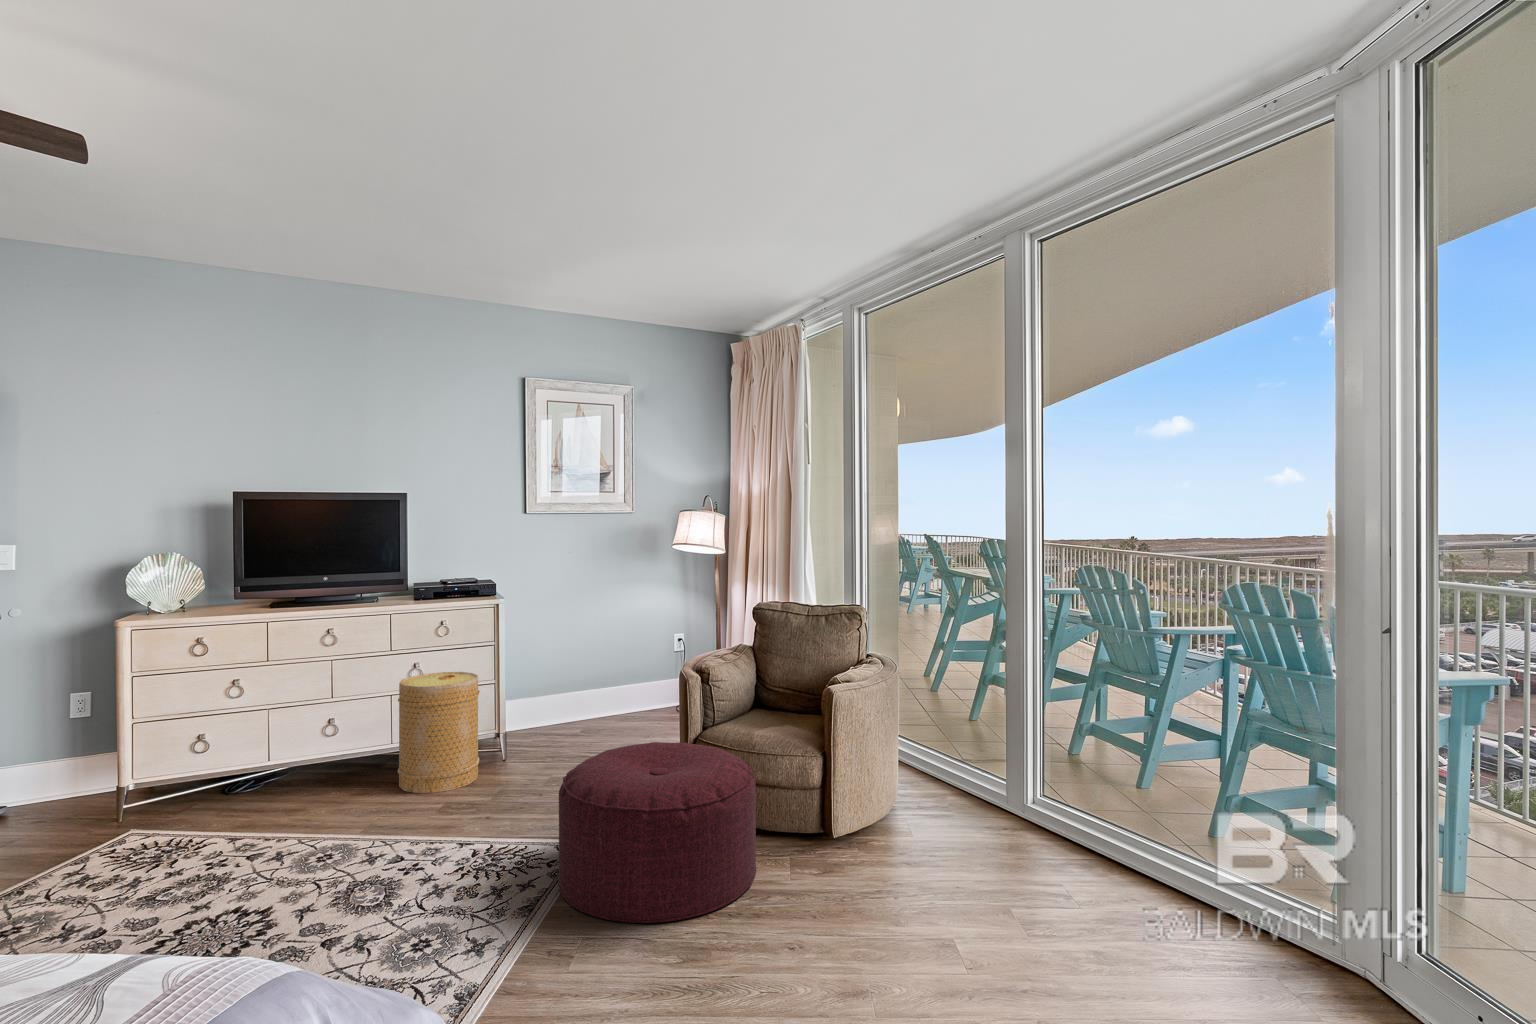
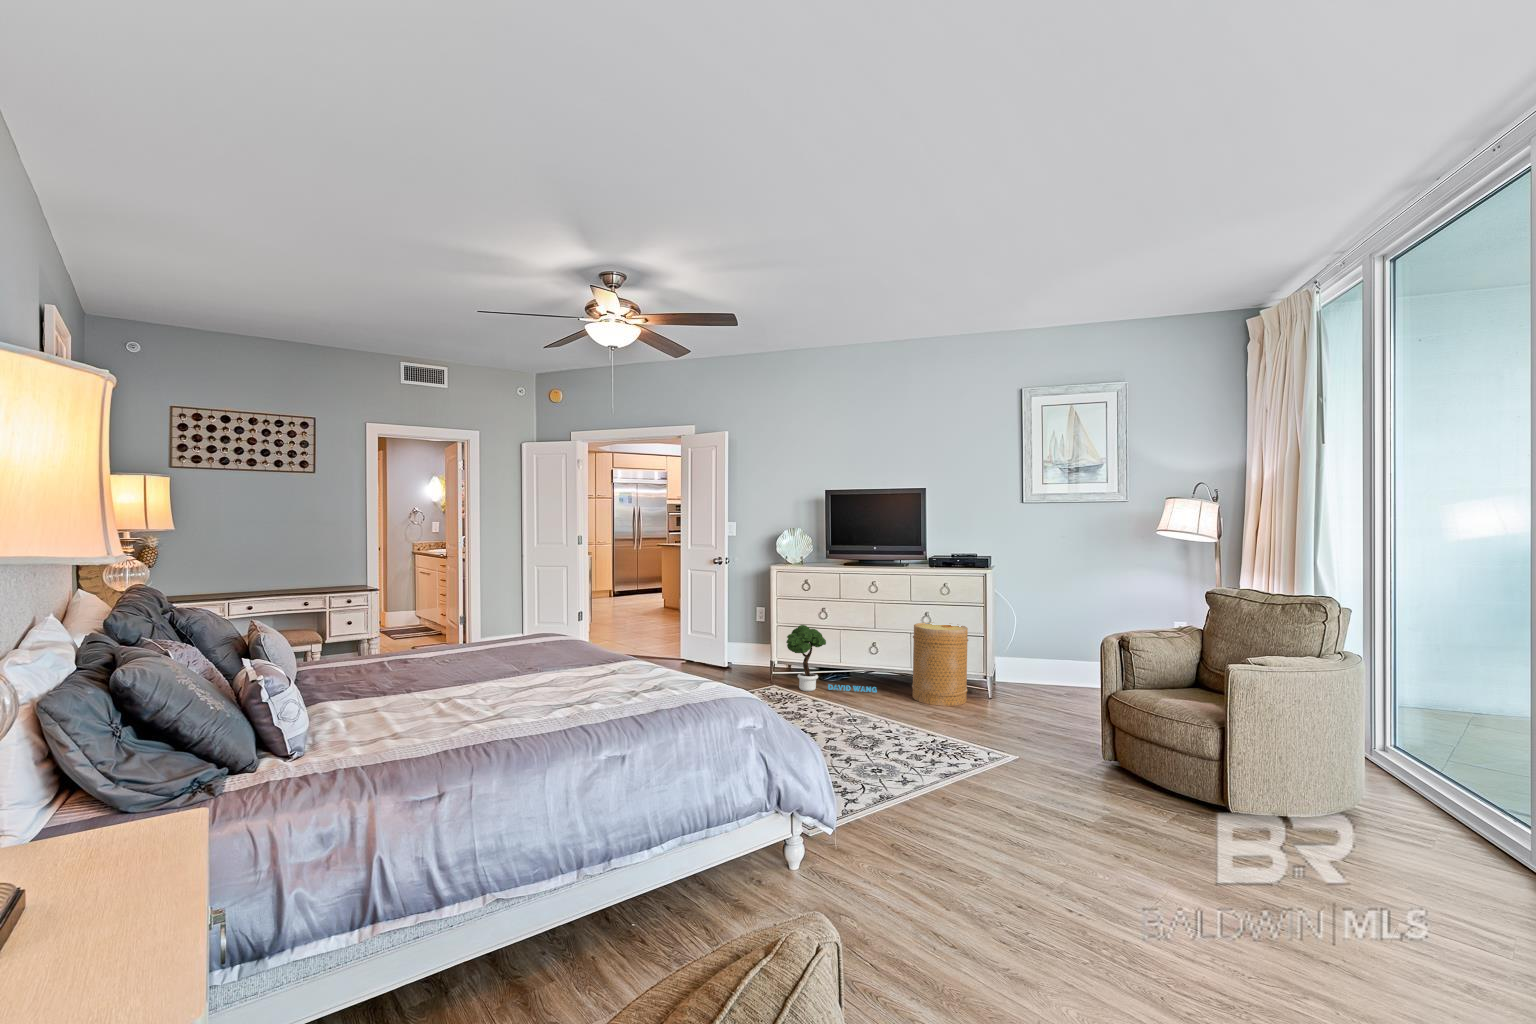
potted tree: none [163,715,340,827] -> present [786,625,877,692]
ottoman: present [559,742,756,923] -> none [972,687,1137,817]

